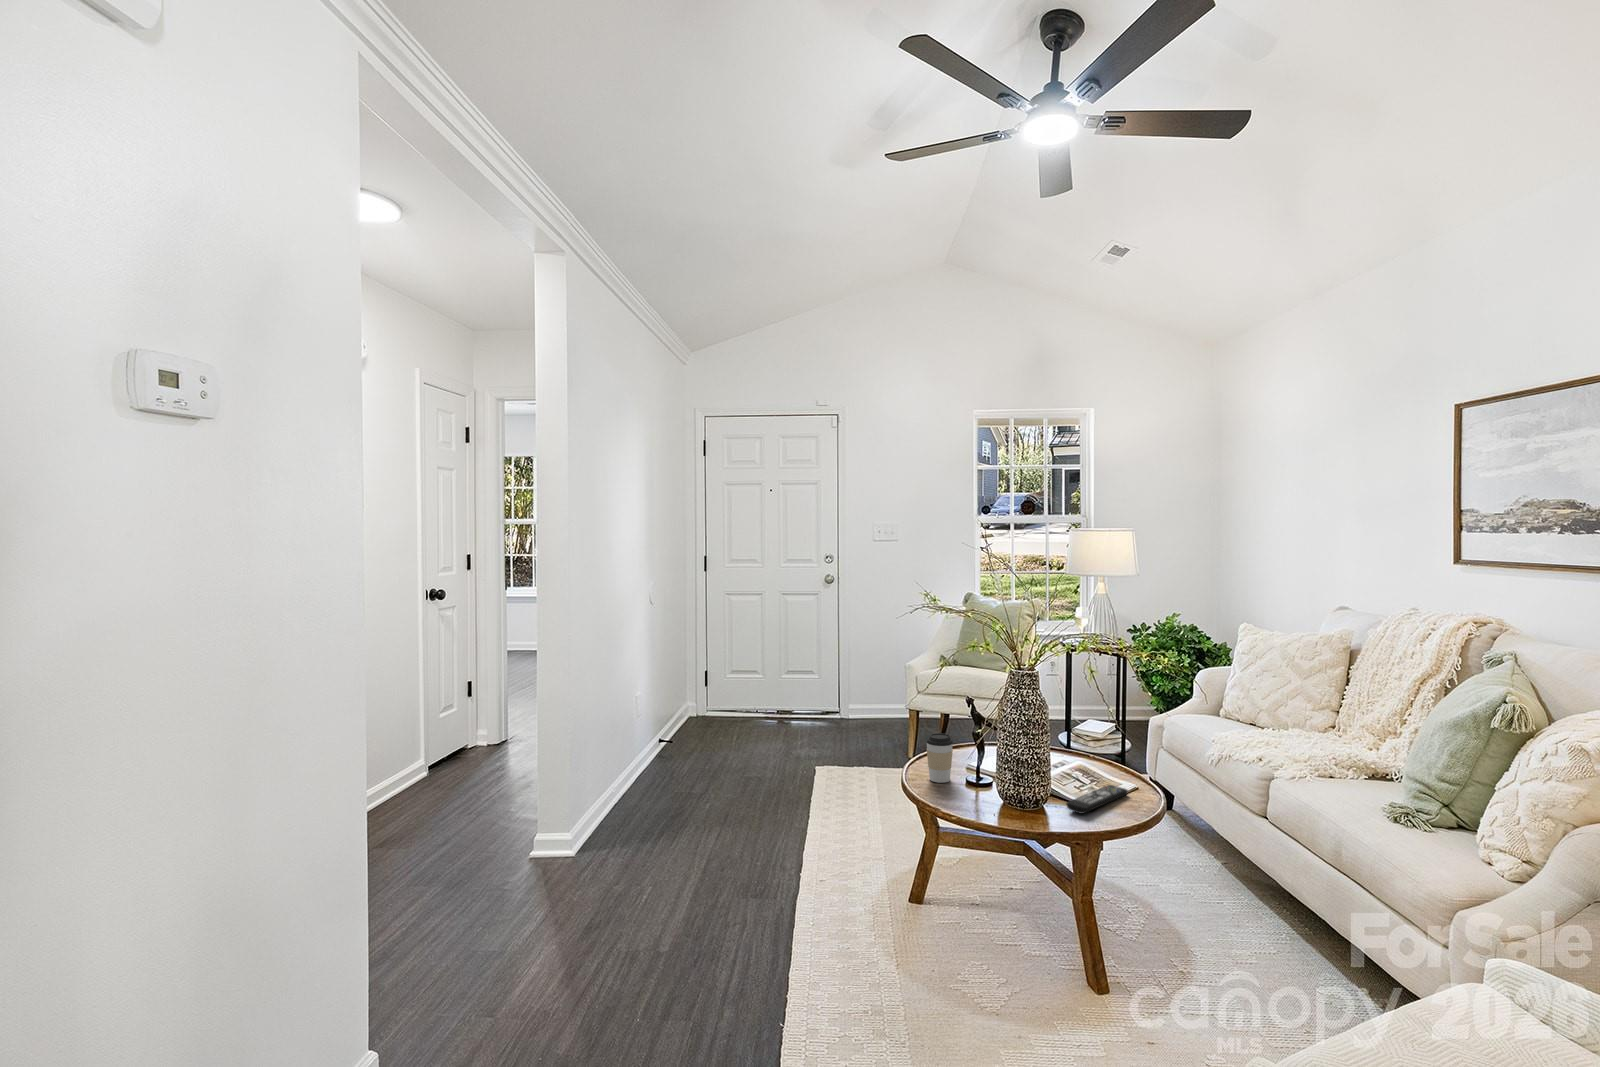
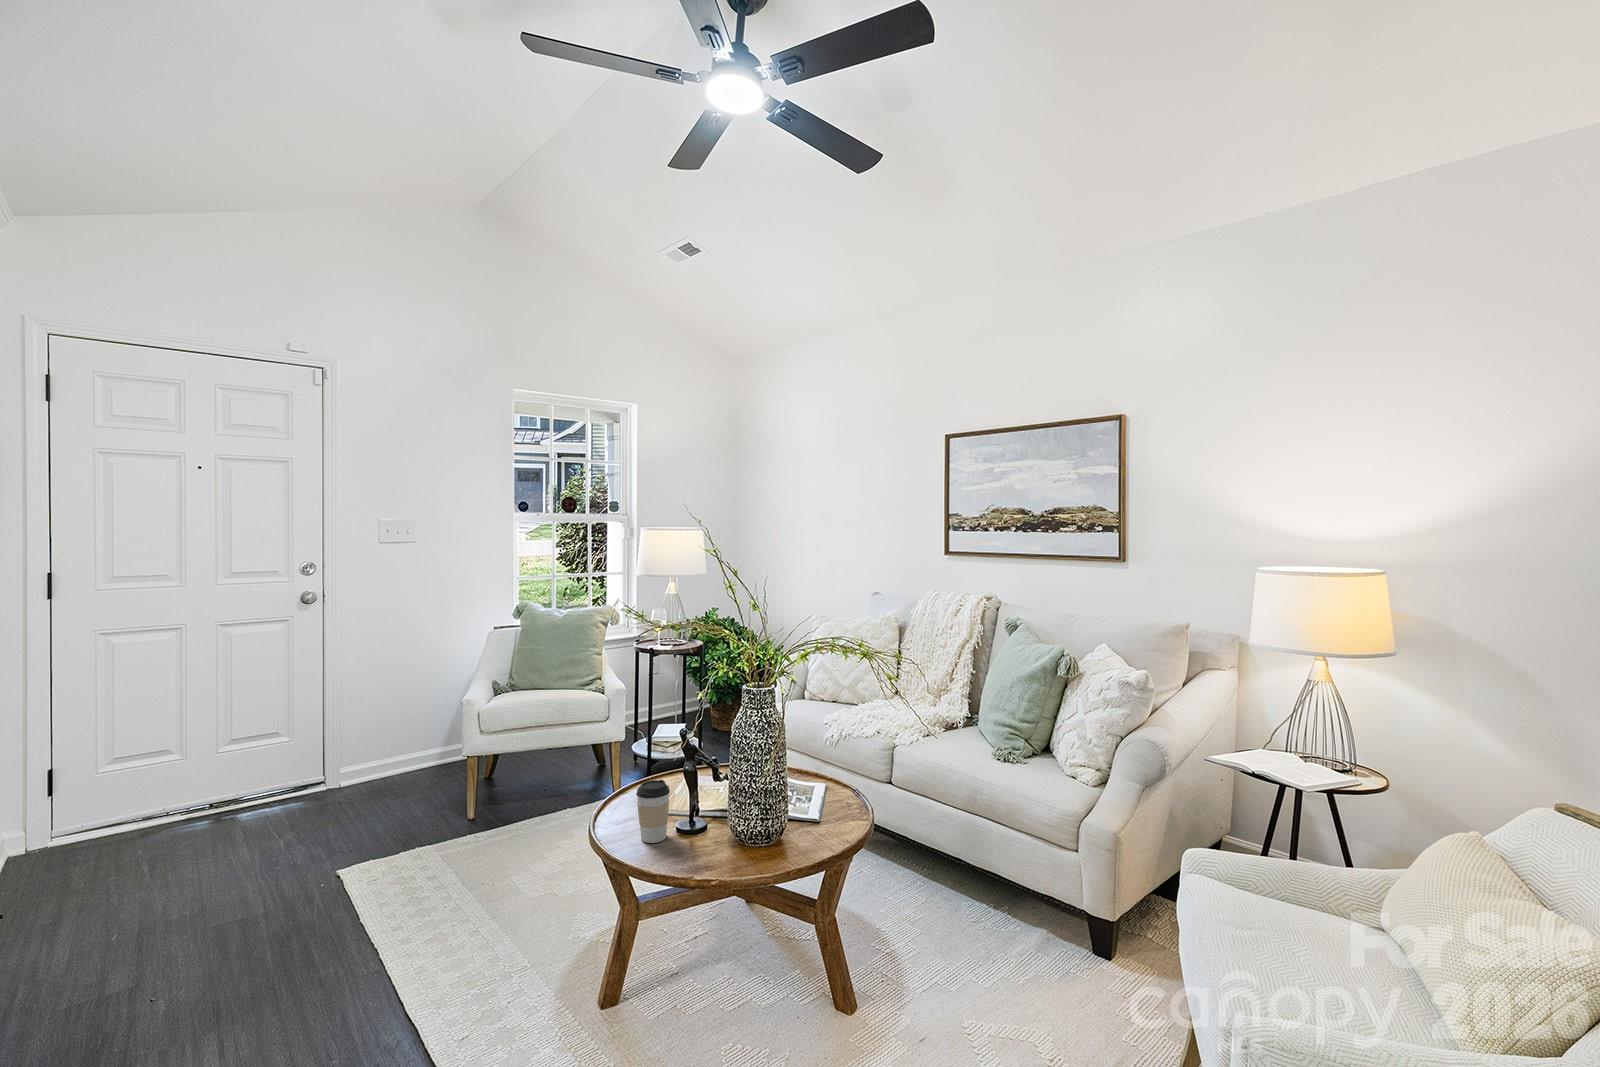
remote control: present [1066,785,1128,814] -> none [812,790,838,830]

